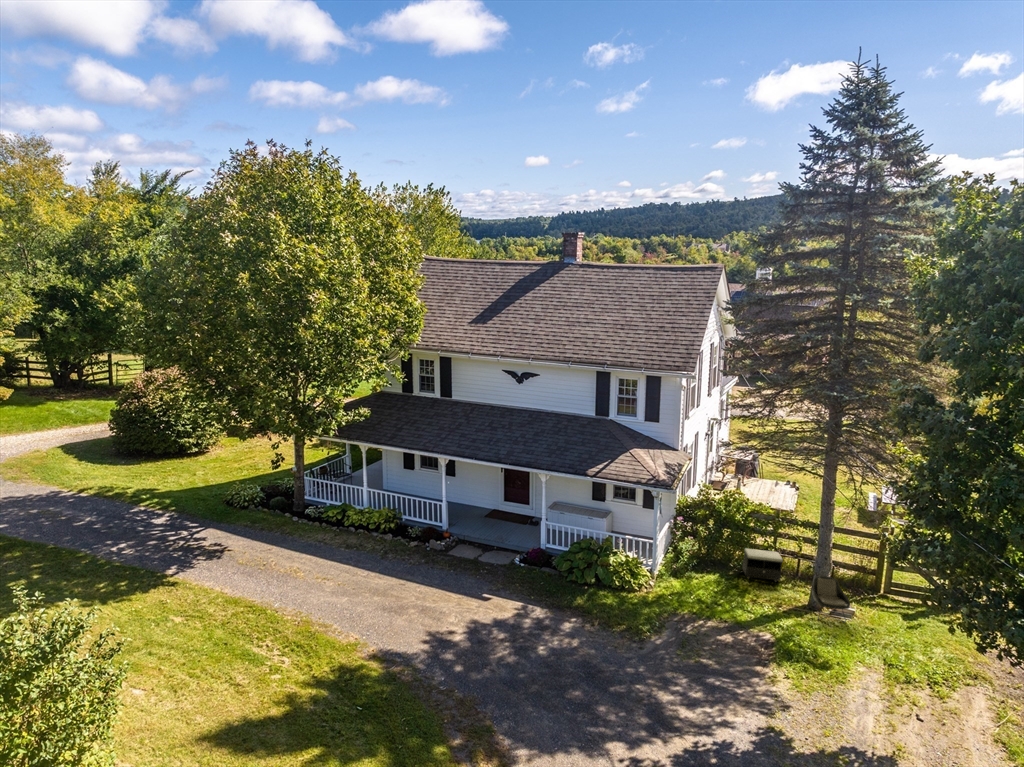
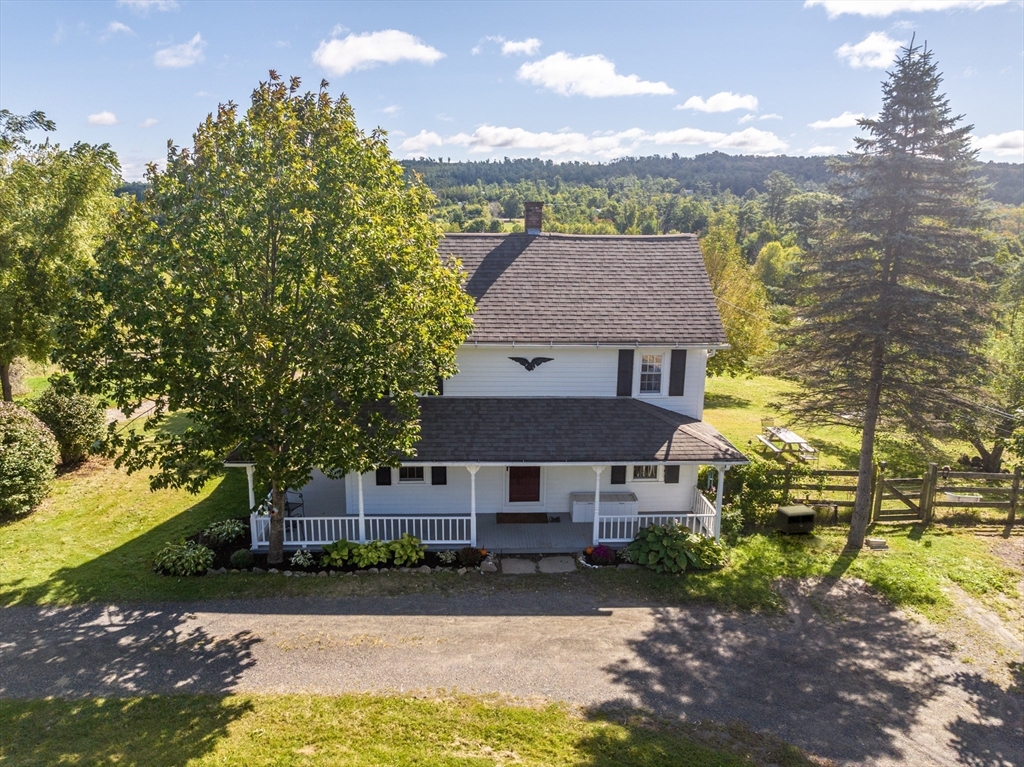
lounge chair: present [809,576,850,622] -> none [856,519,898,560]

